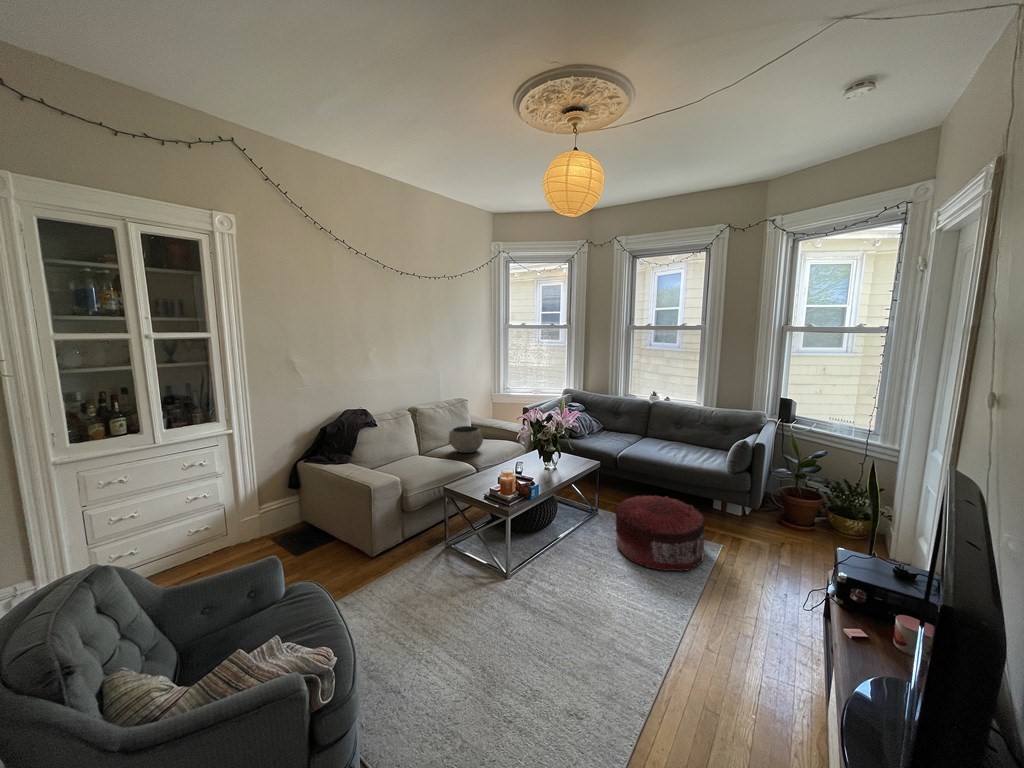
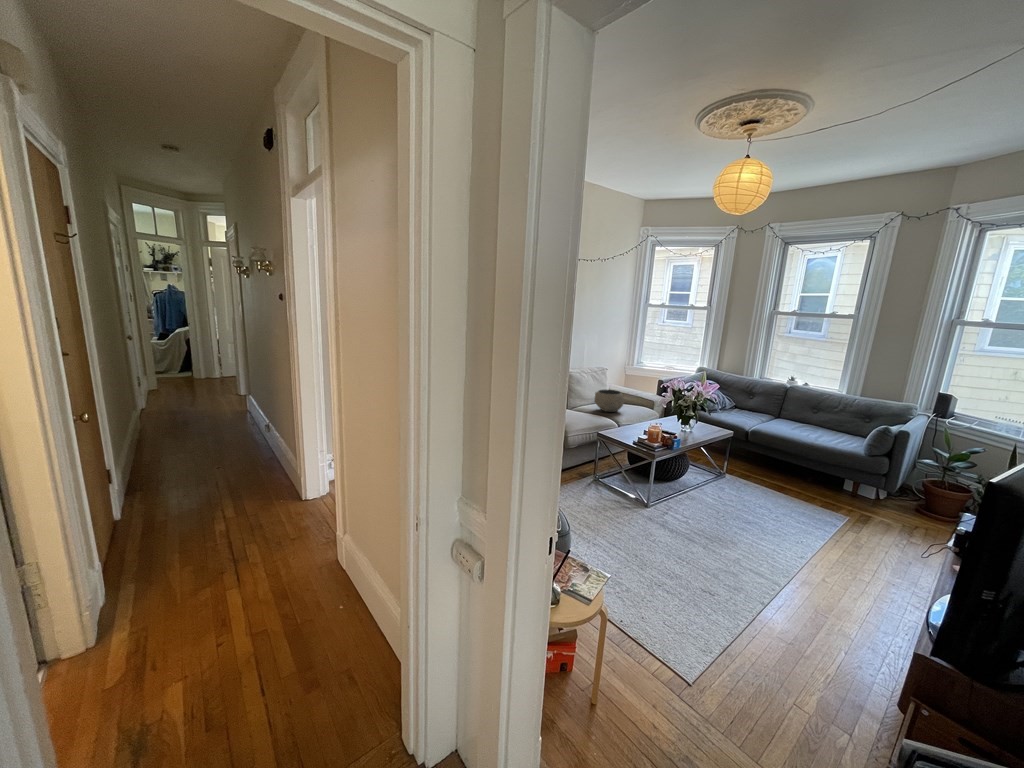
pouf: present [615,495,705,571] -> none [742,463,835,530]

